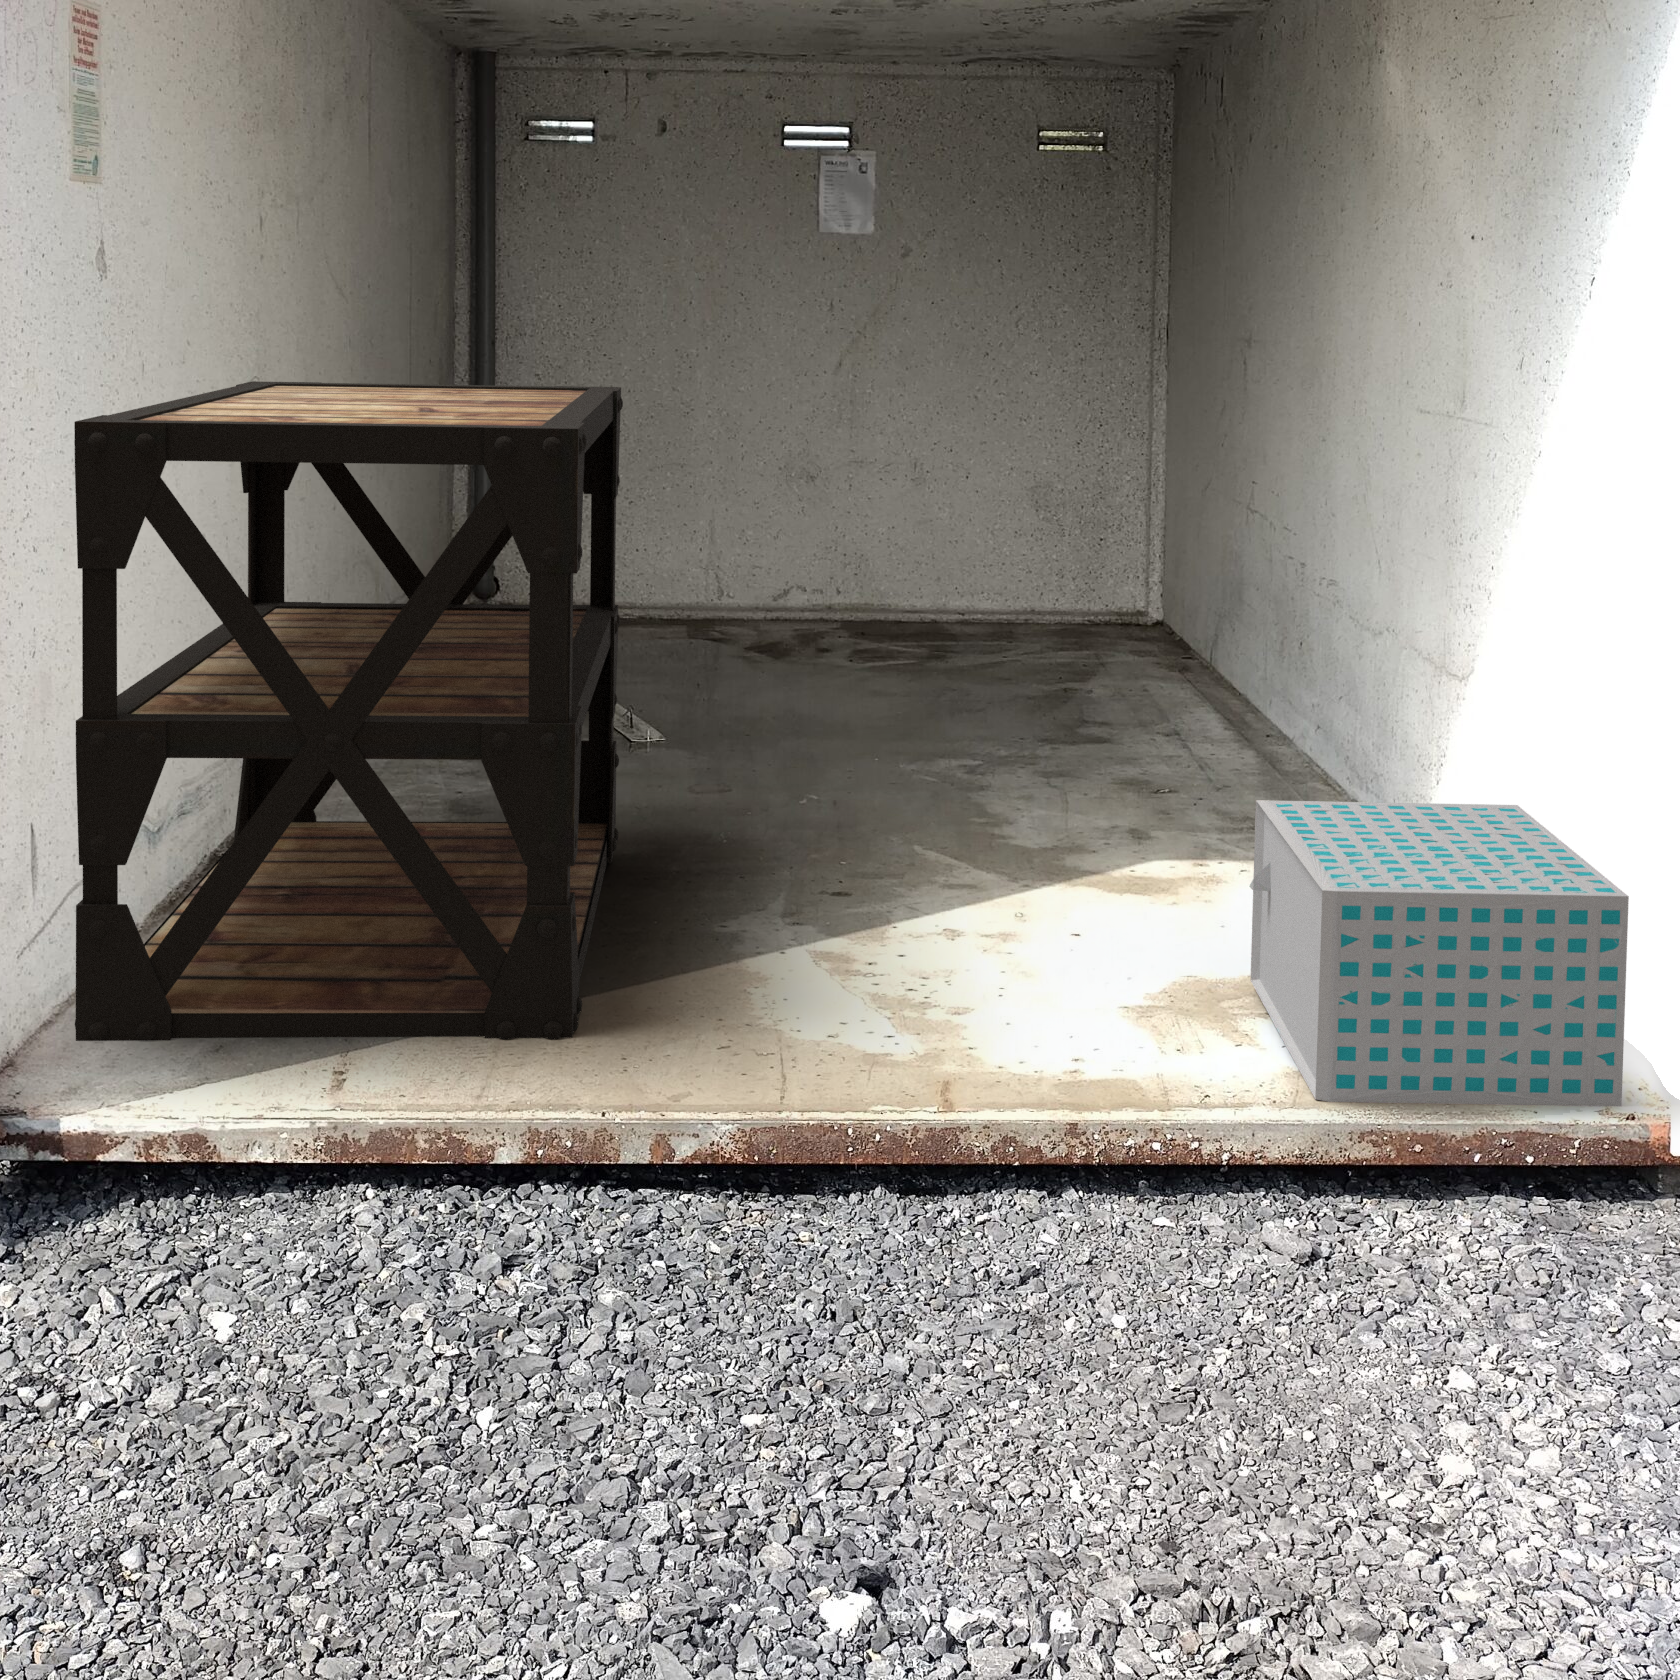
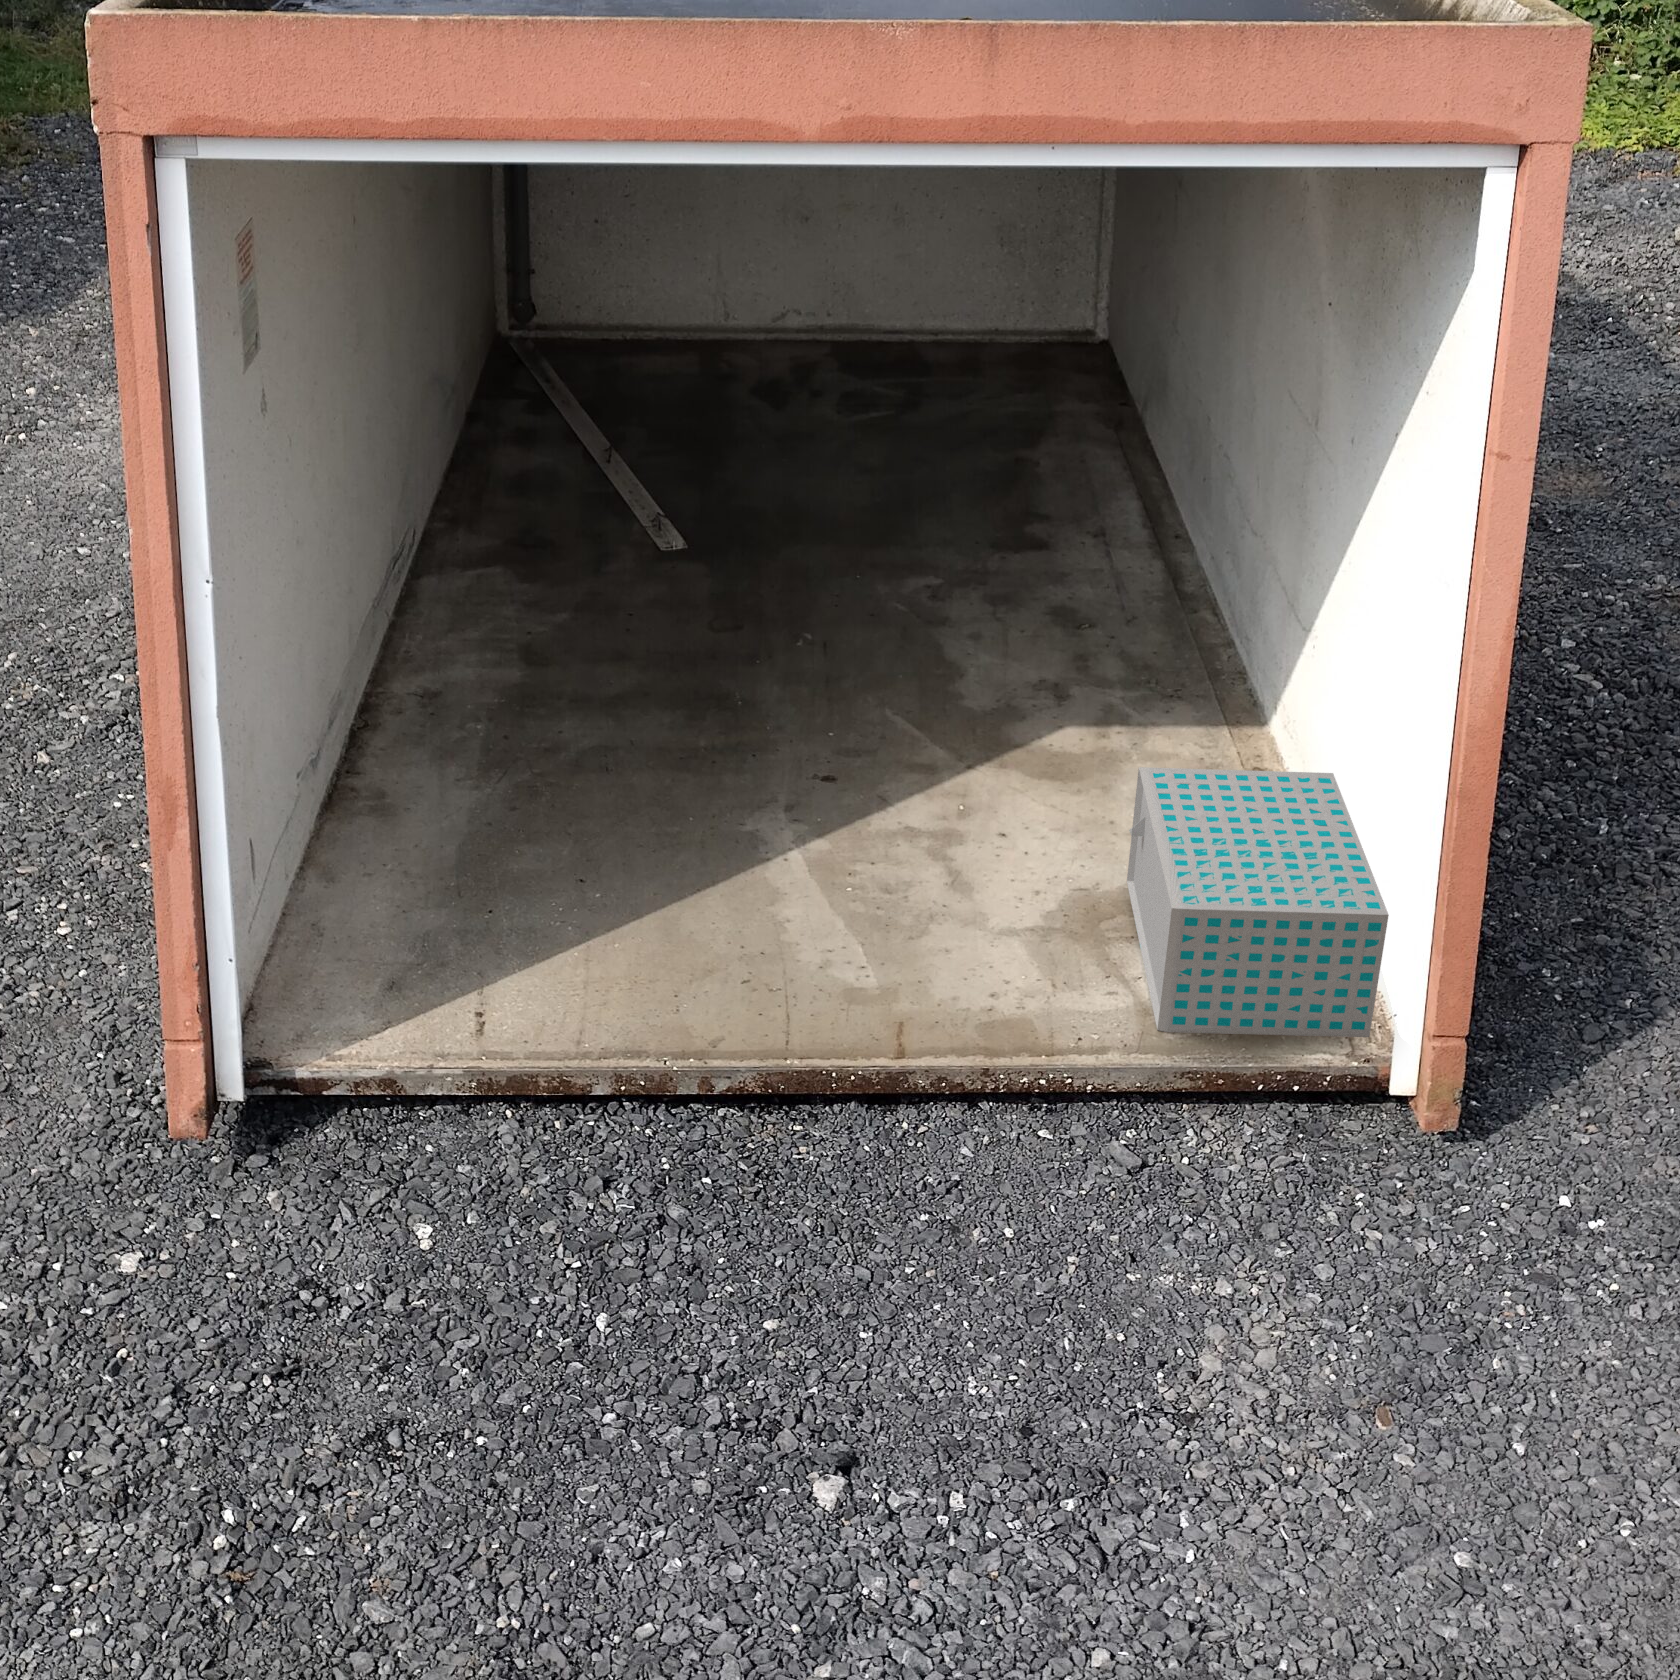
shelving unit: present [74,381,623,1041] -> none [246,348,654,962]

